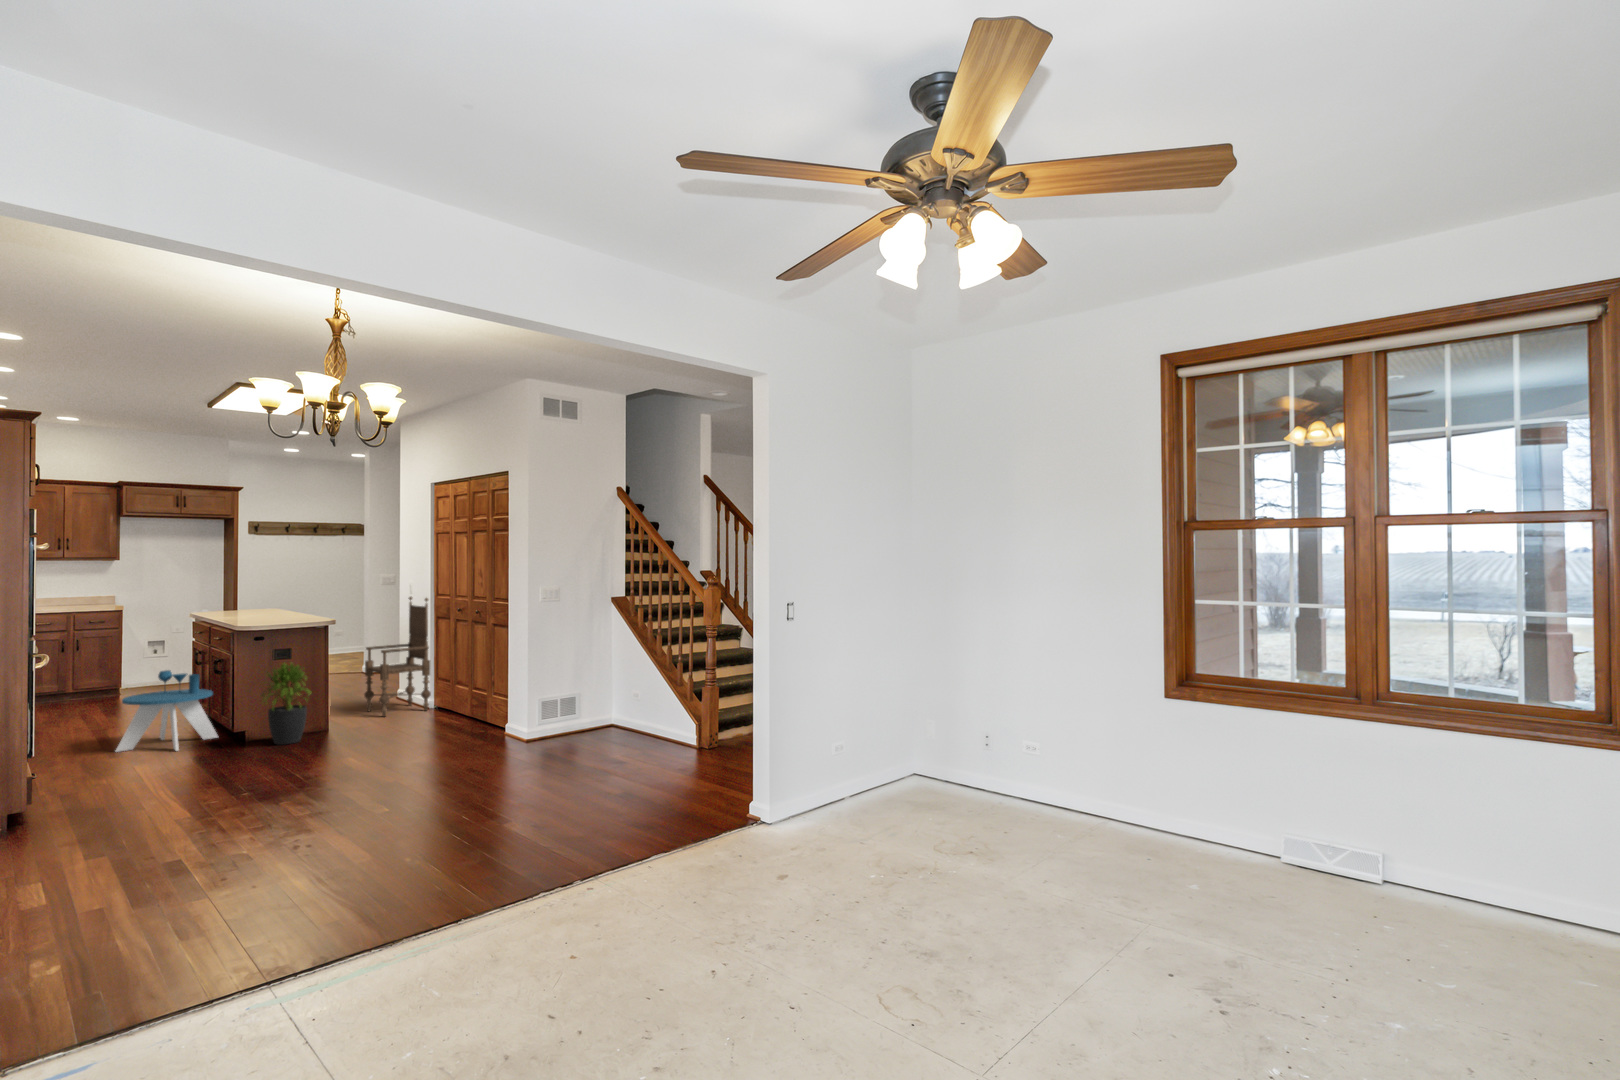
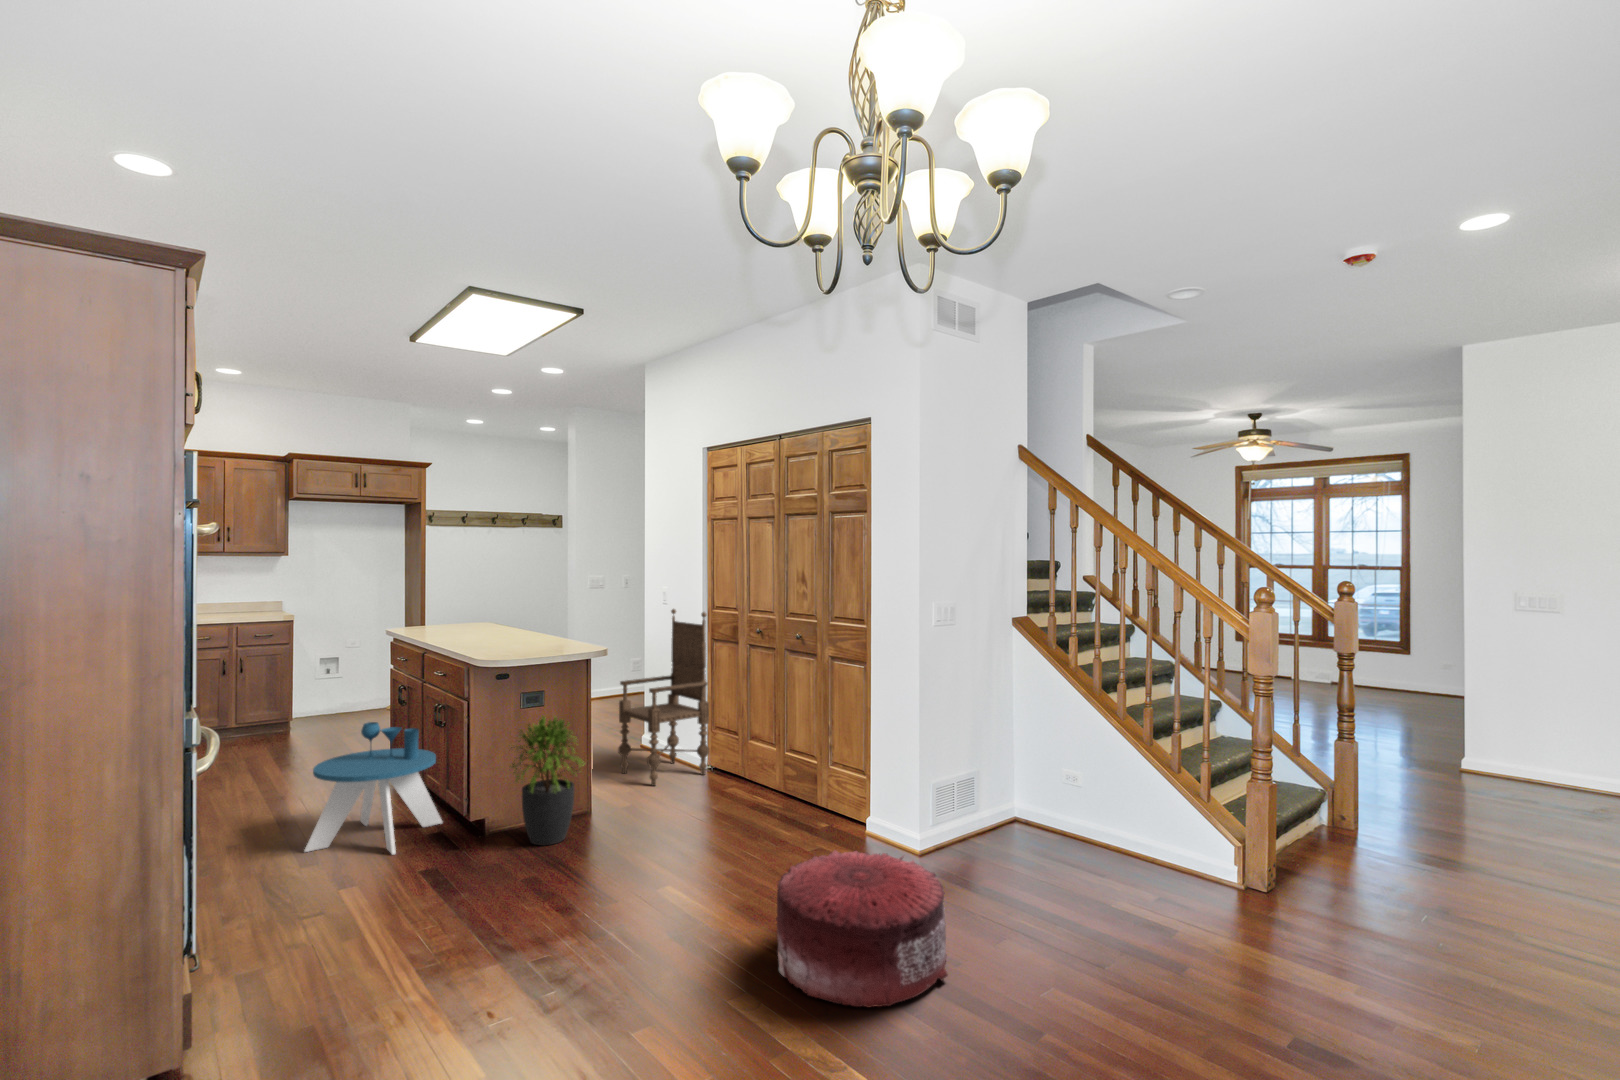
pouf: none [381,725,484,791] -> present [776,850,948,1007]

